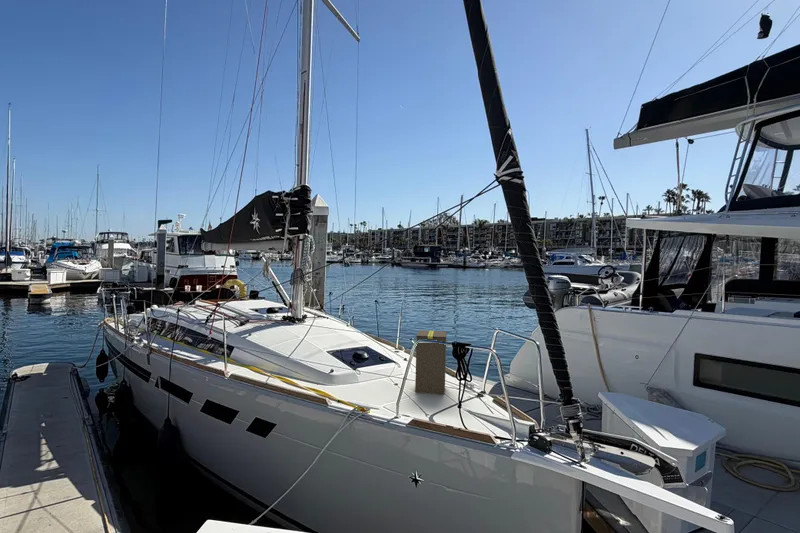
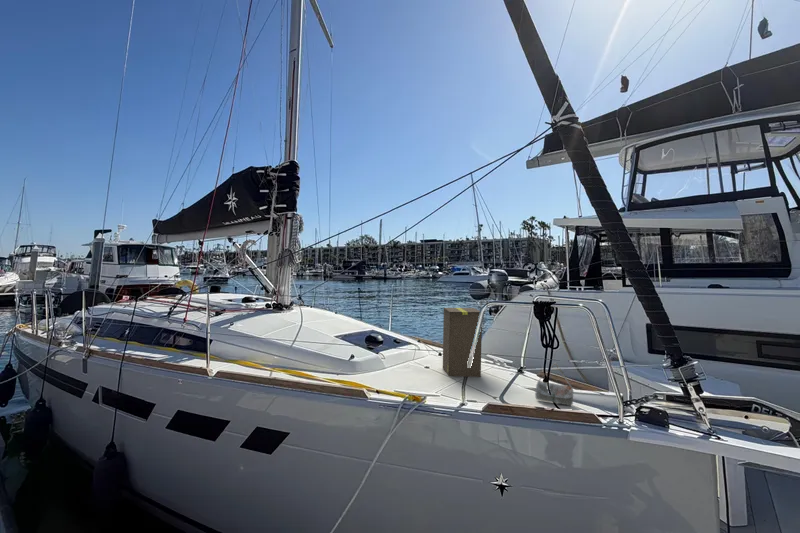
bag: none [467,387,496,425] -> present [535,363,573,406]

